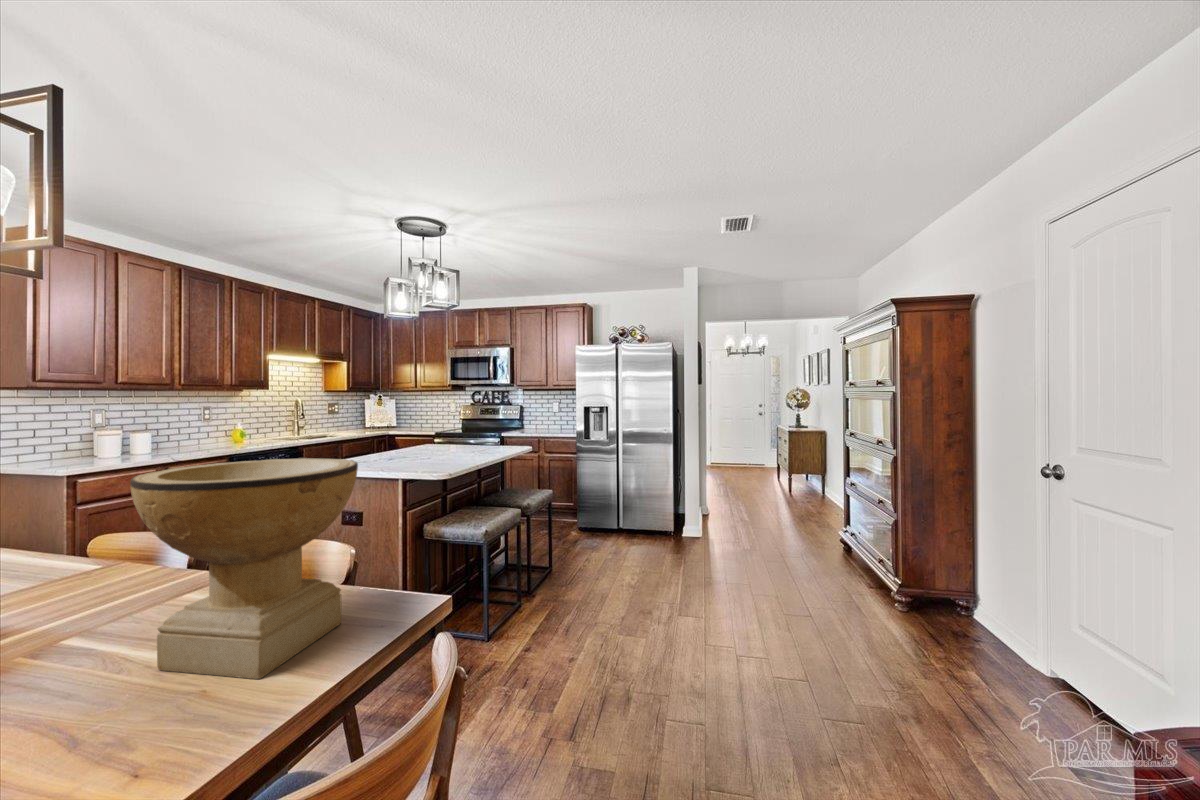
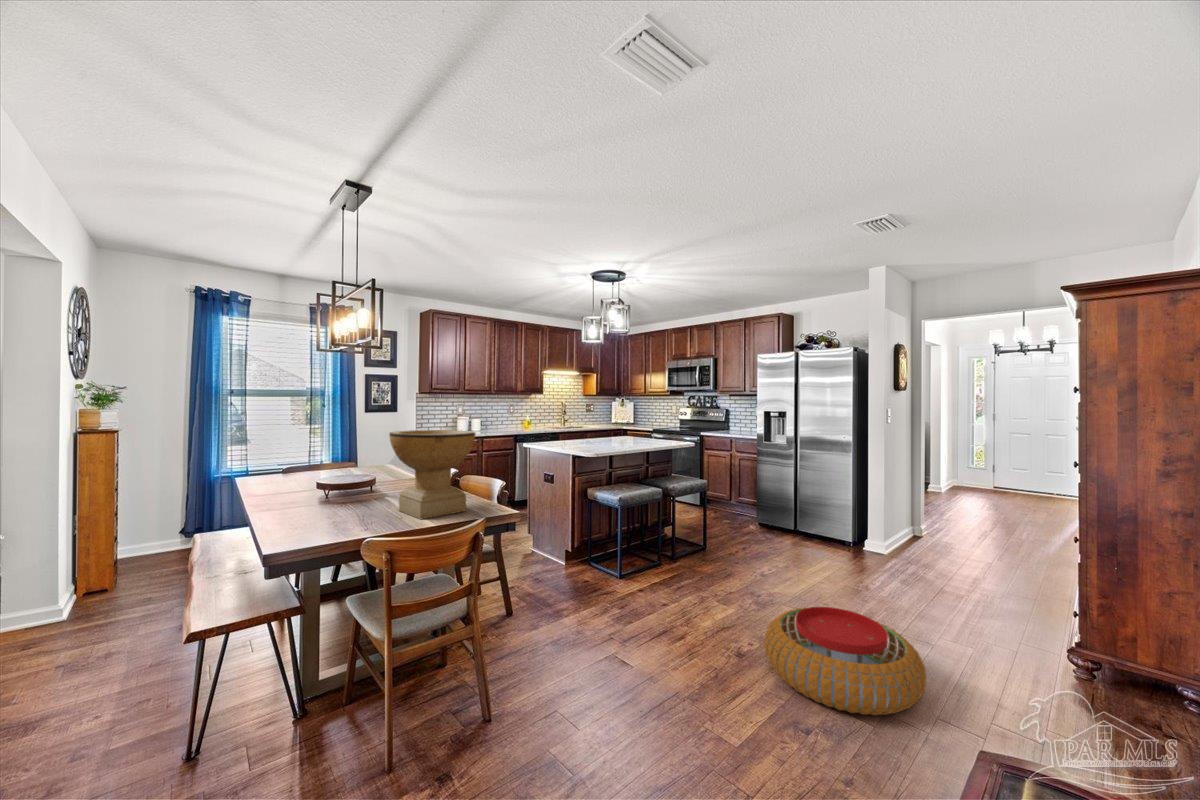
pouf: none [723,611,890,728] -> present [764,607,926,715]

